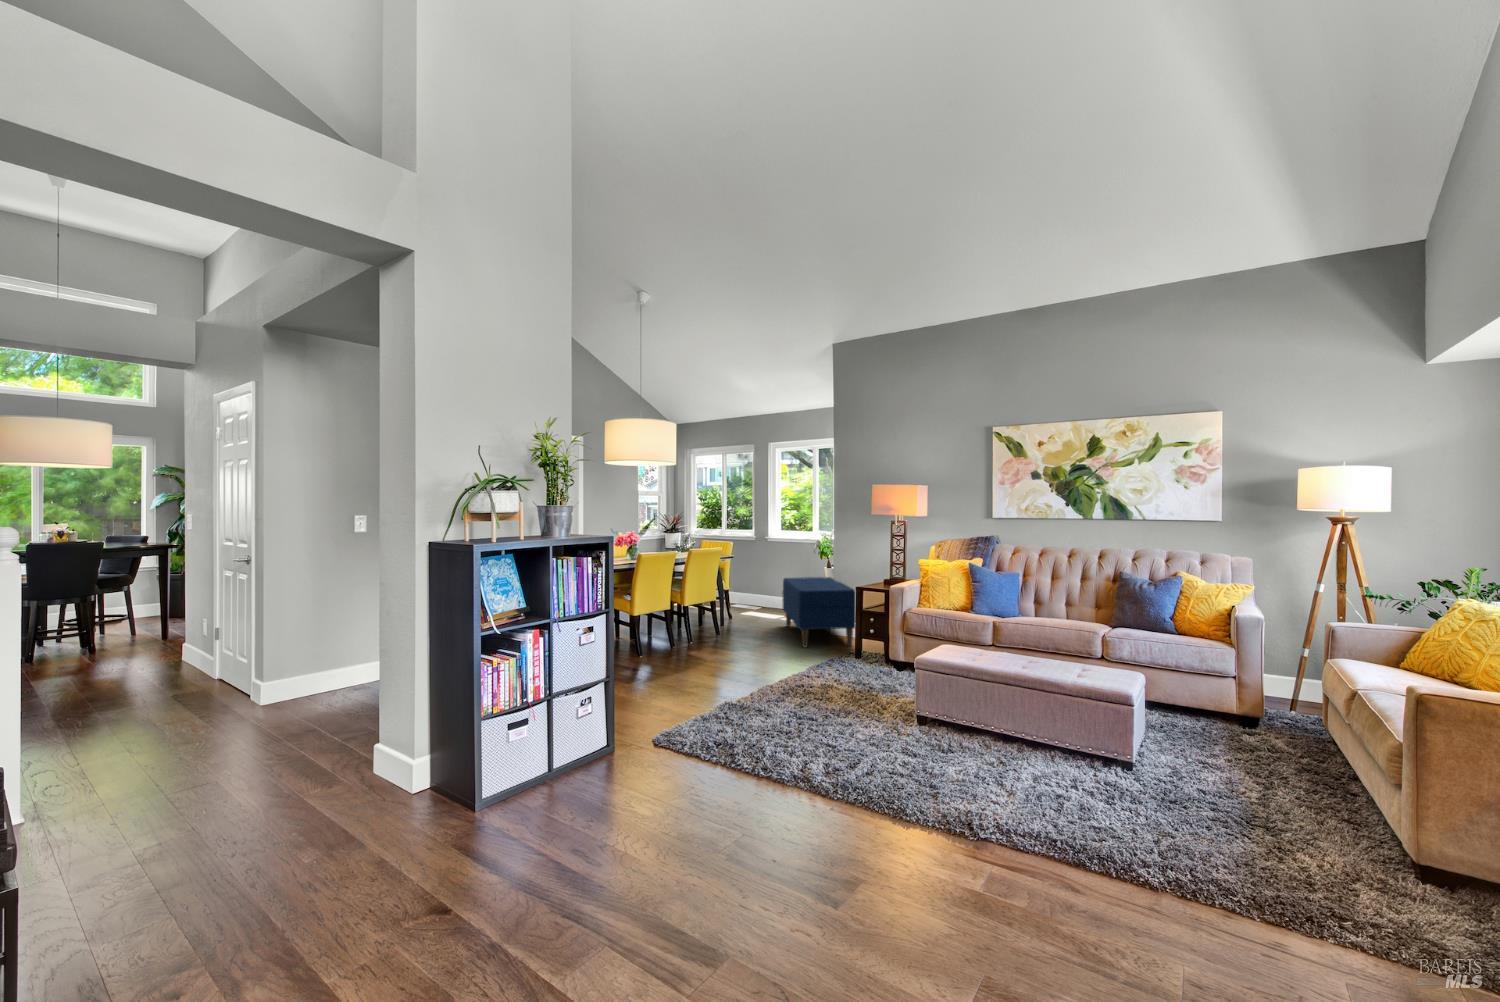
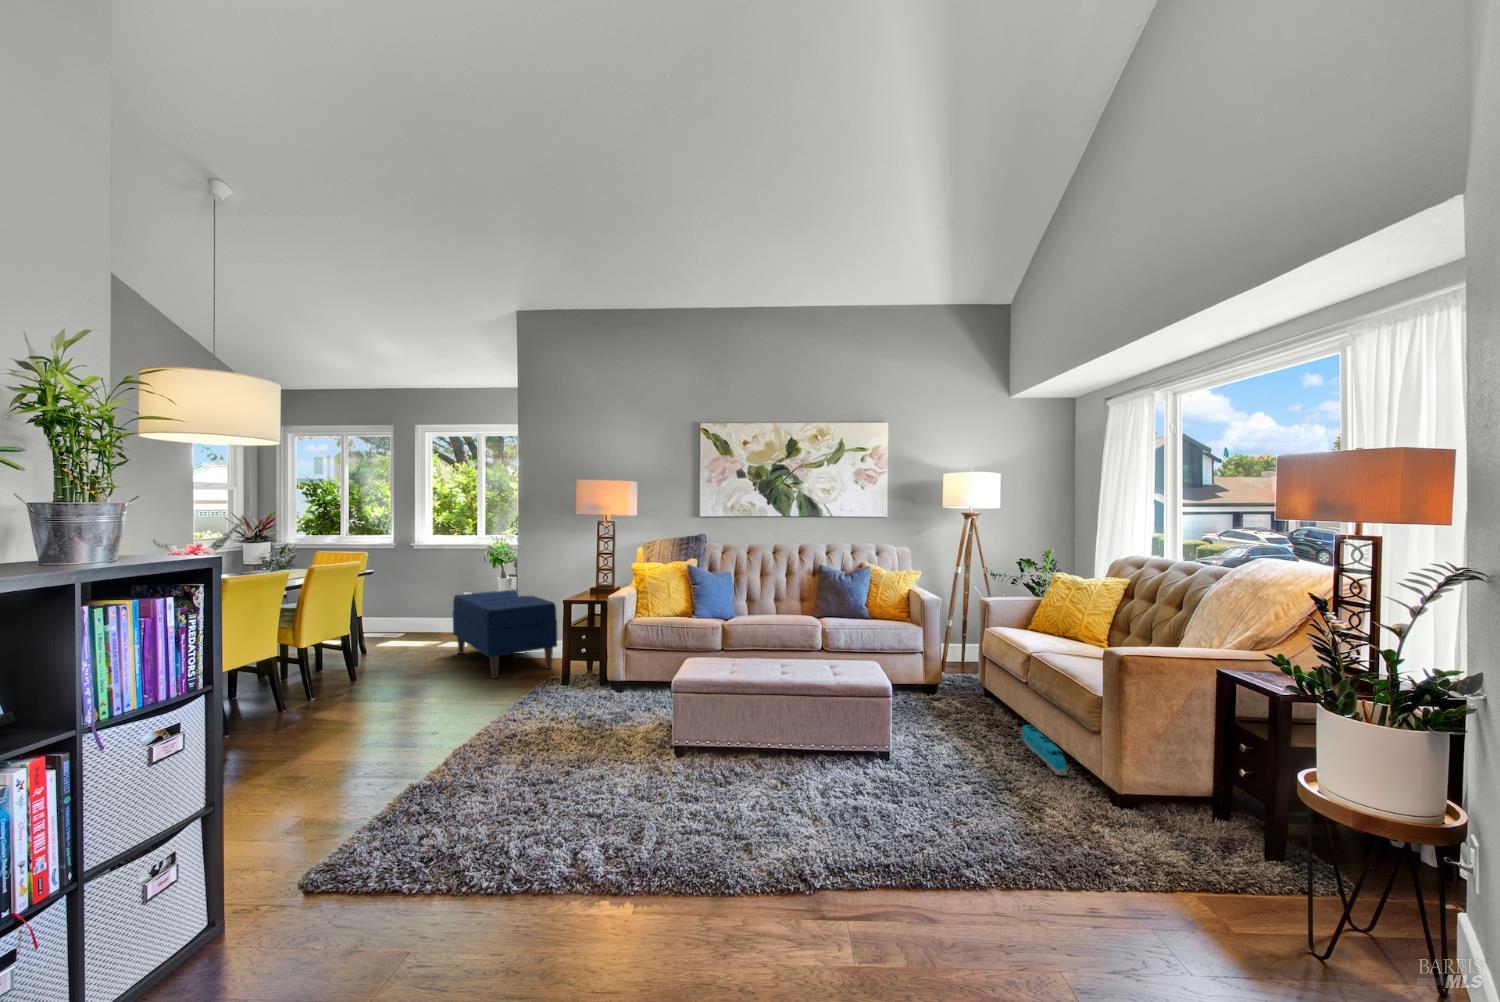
toy train: none [1324,772,1358,830] -> present [1022,725,1067,775]

